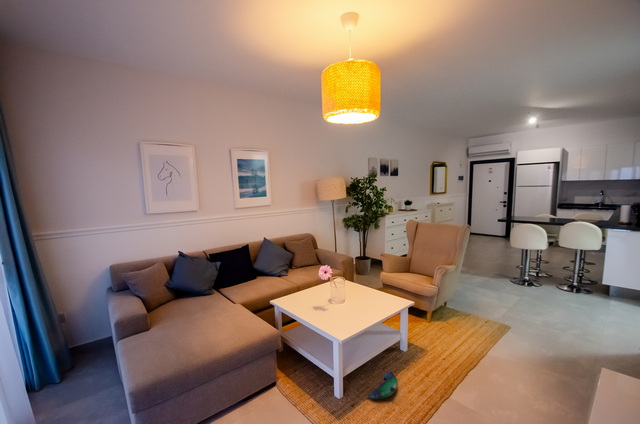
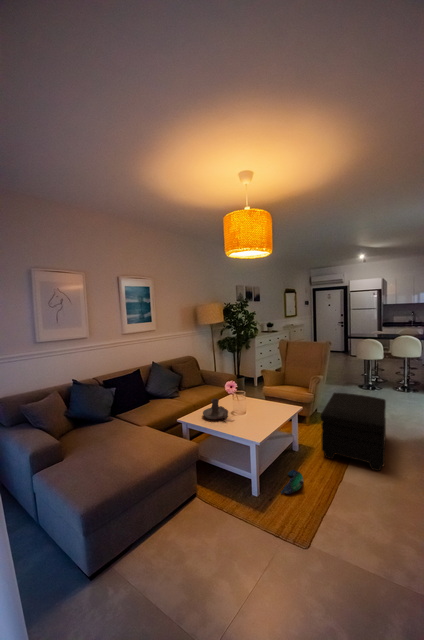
candle holder: none [295,284,323,307] -> present [203,399,228,419]
ottoman: none [432,286,525,388] -> present [321,393,386,471]

